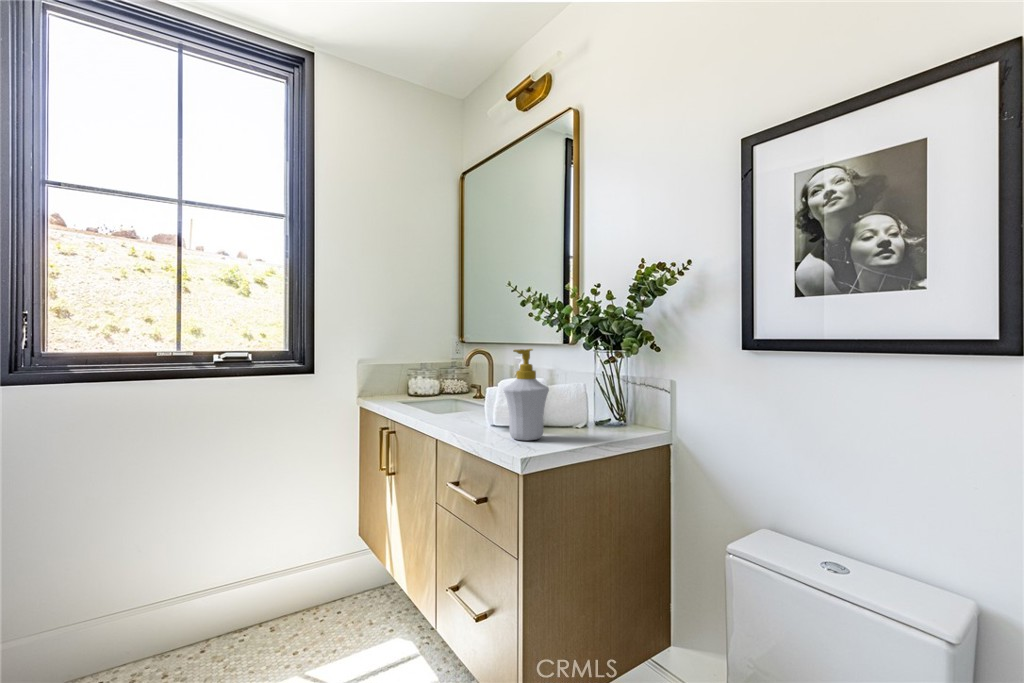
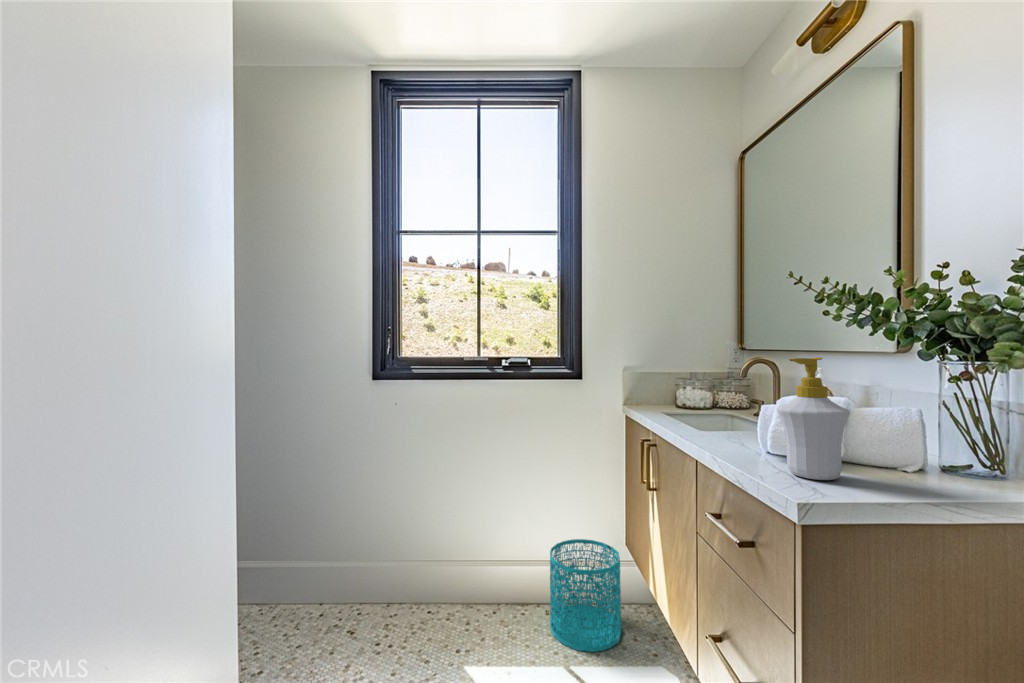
wastebasket: none [278,539,357,655] -> present [550,539,621,652]

